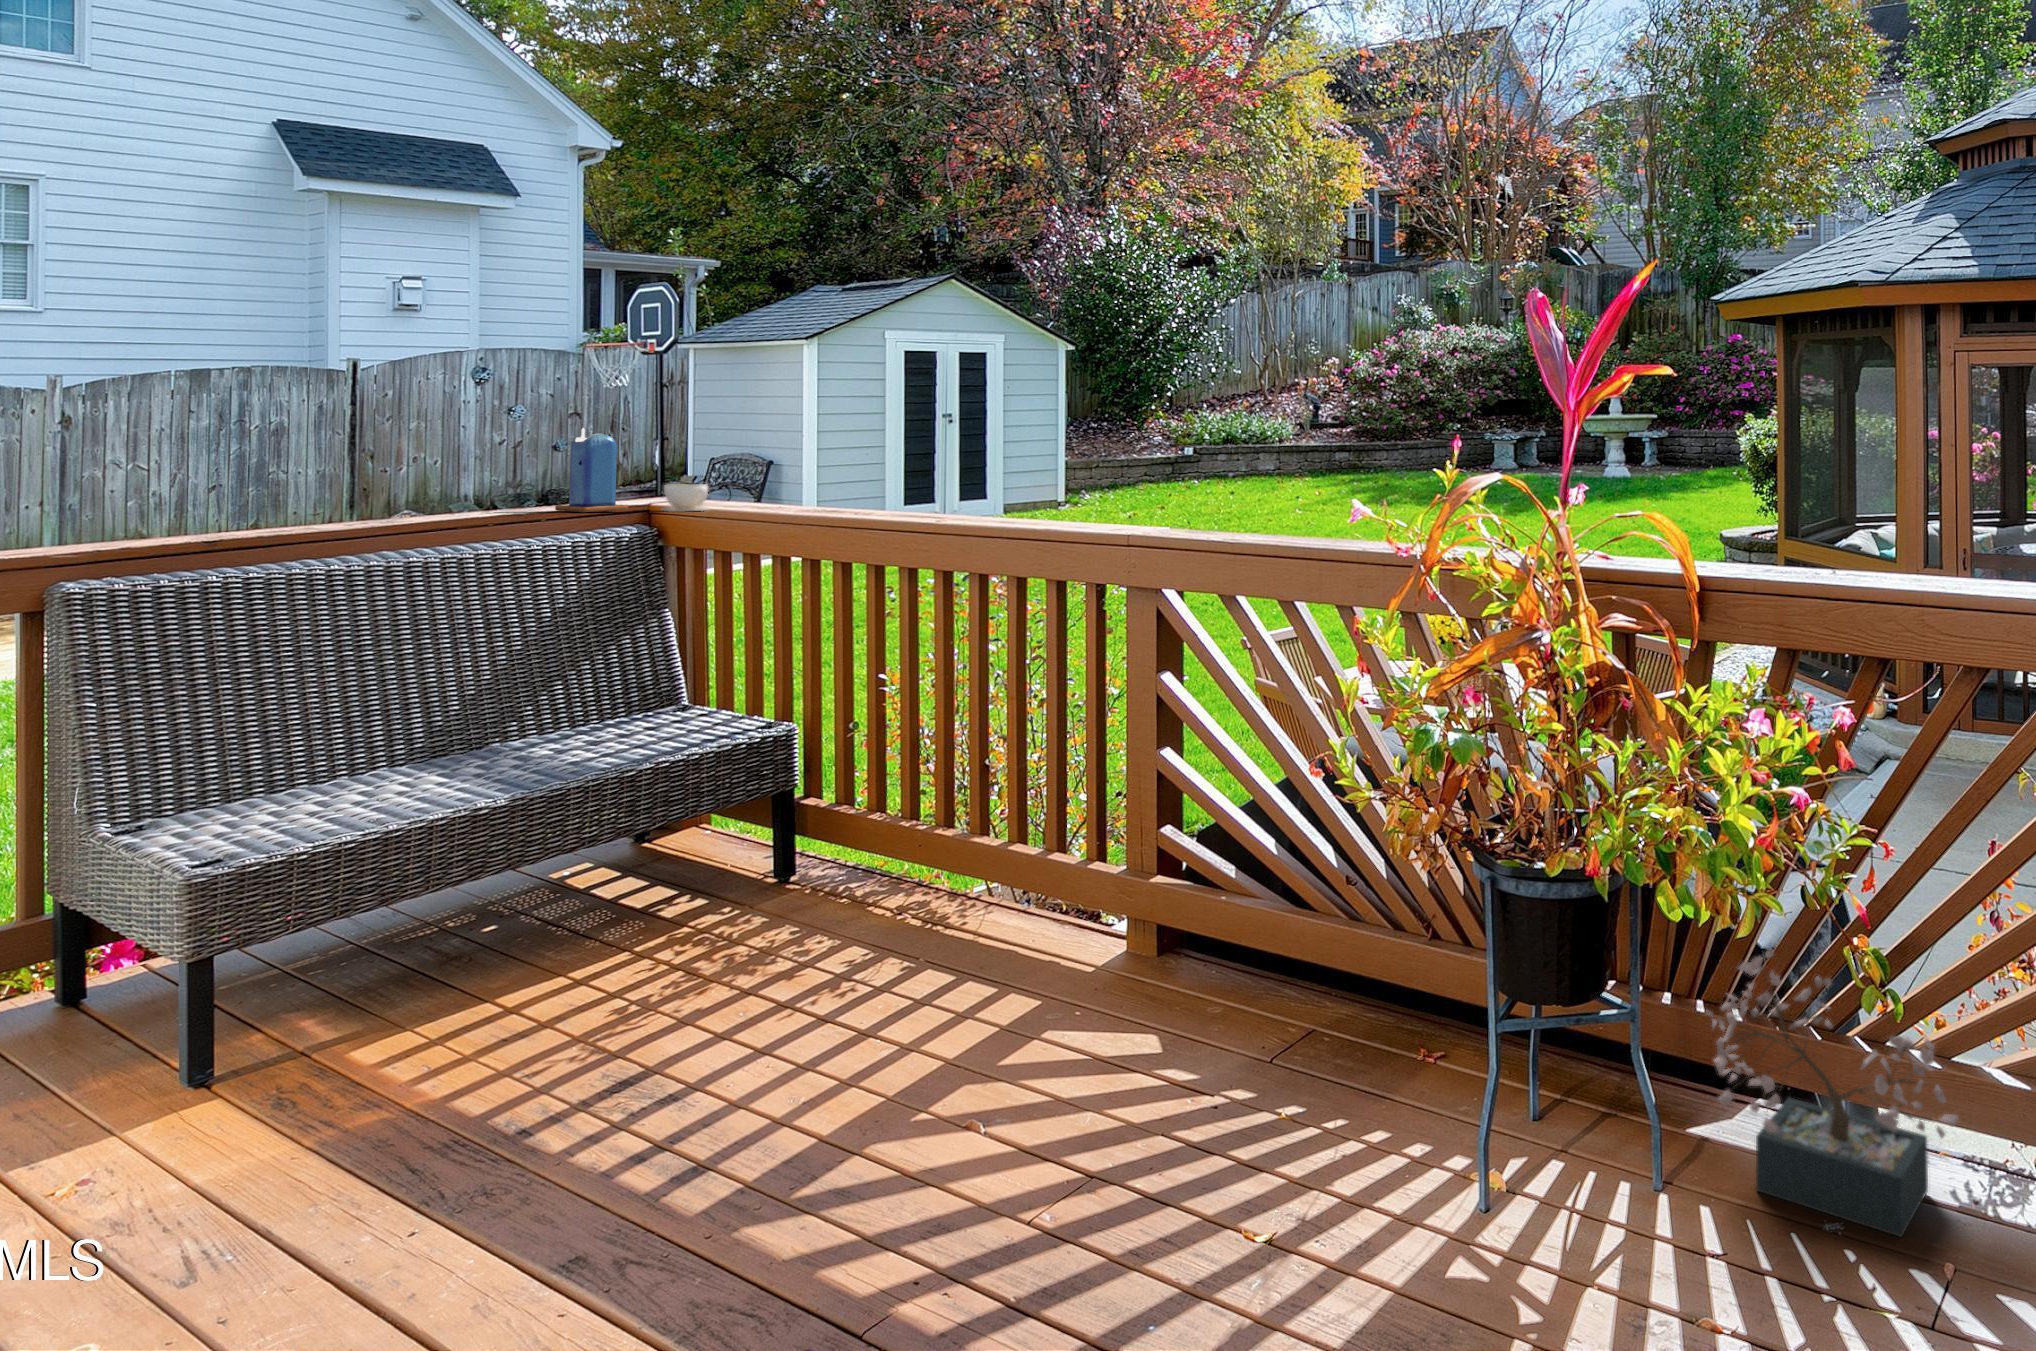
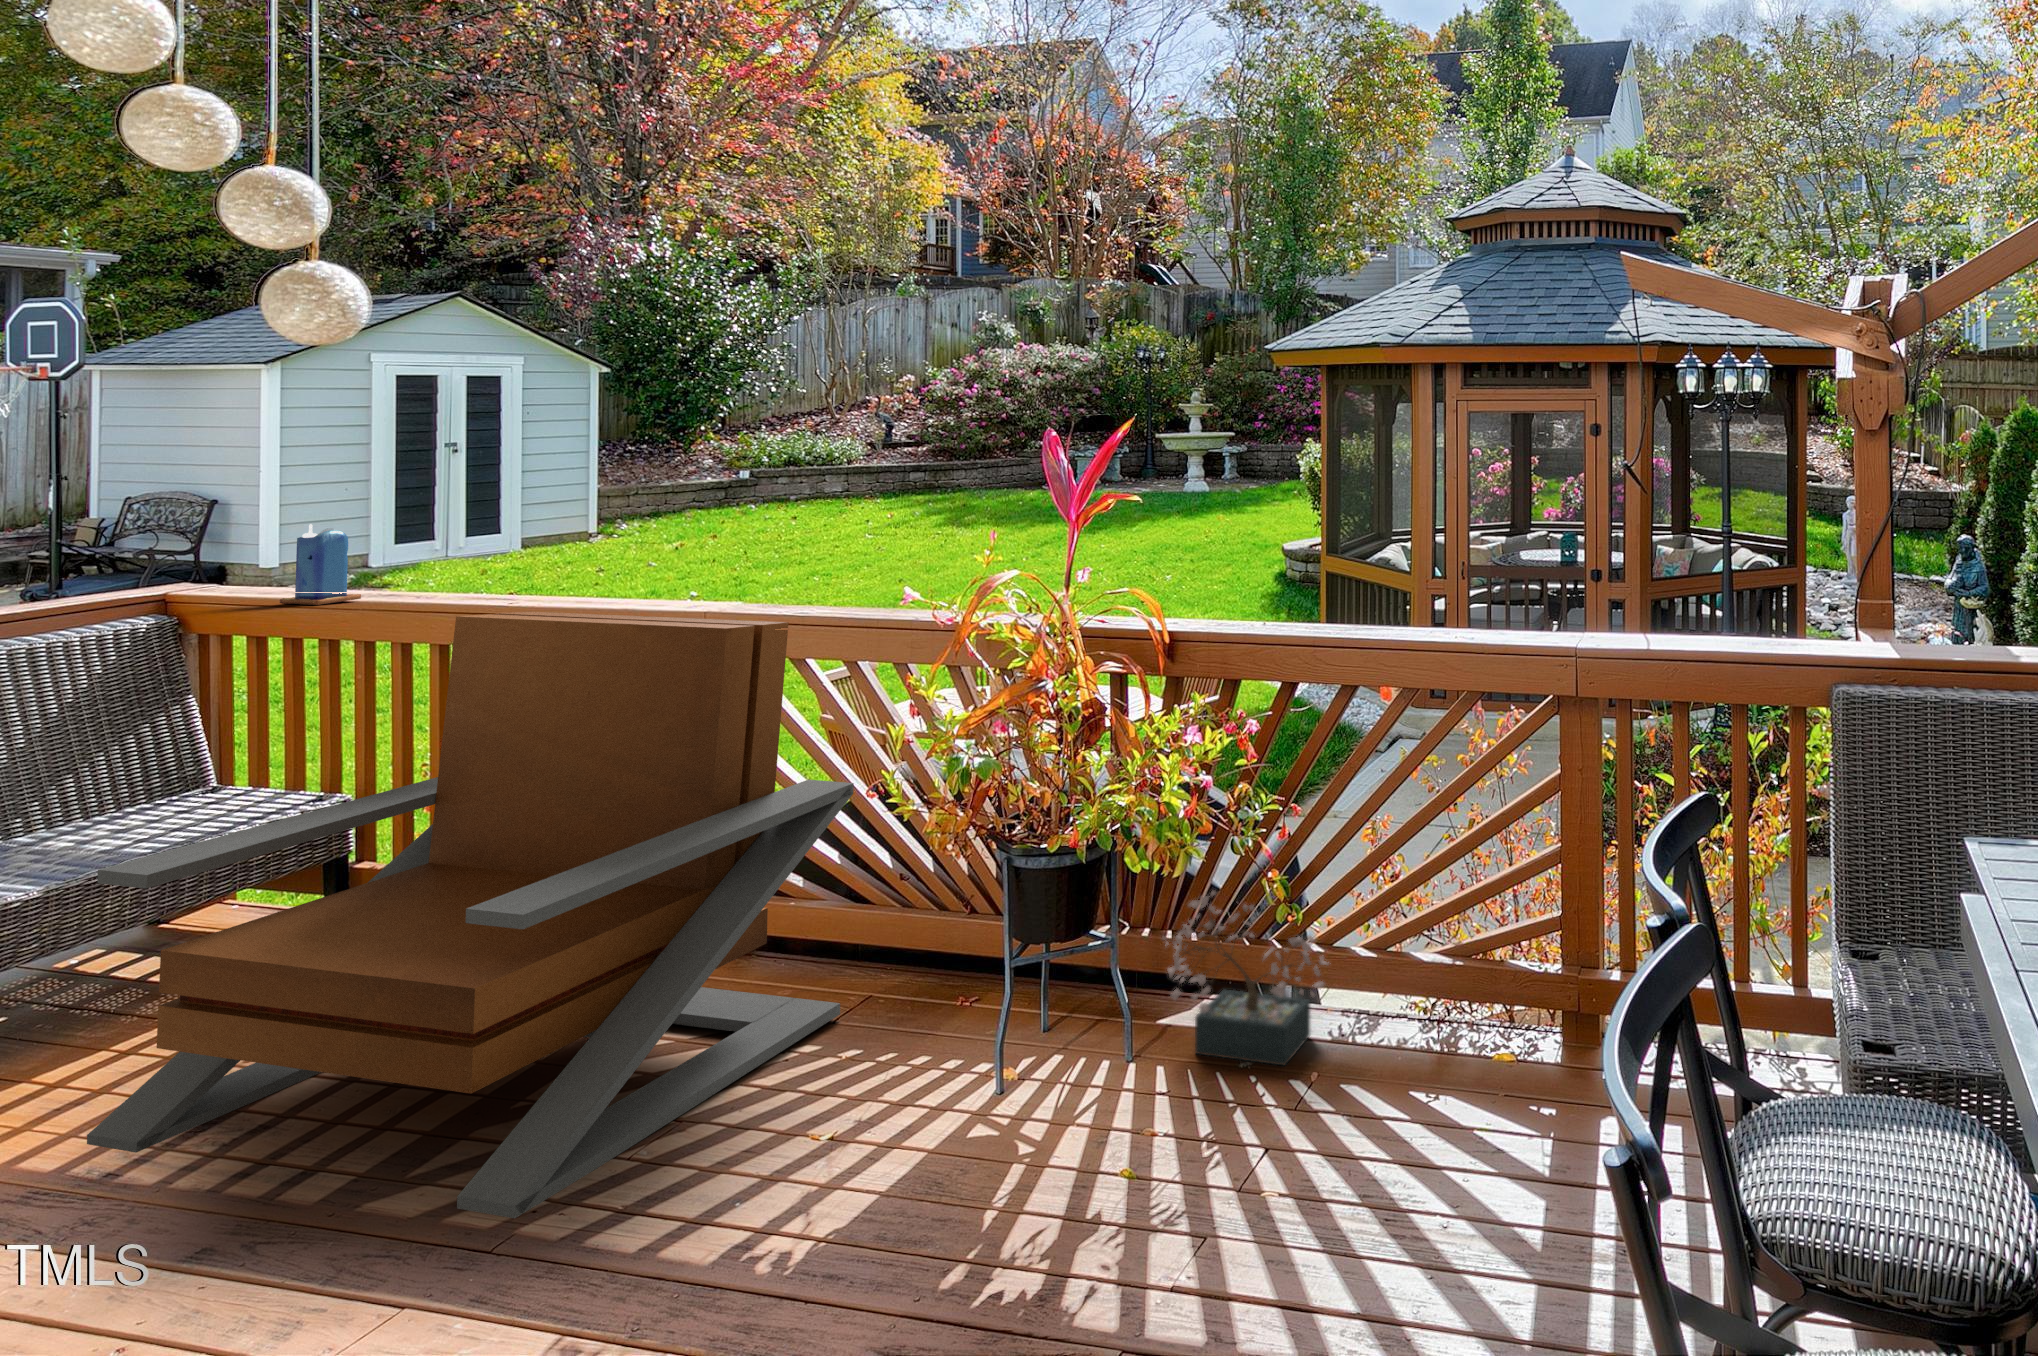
candle: present [555,428,628,512] -> present [280,524,361,605]
coffee cup: present [663,484,709,512] -> none [184,571,240,600]
lounge chair: none [514,522,1293,1285] -> present [87,611,854,1218]

